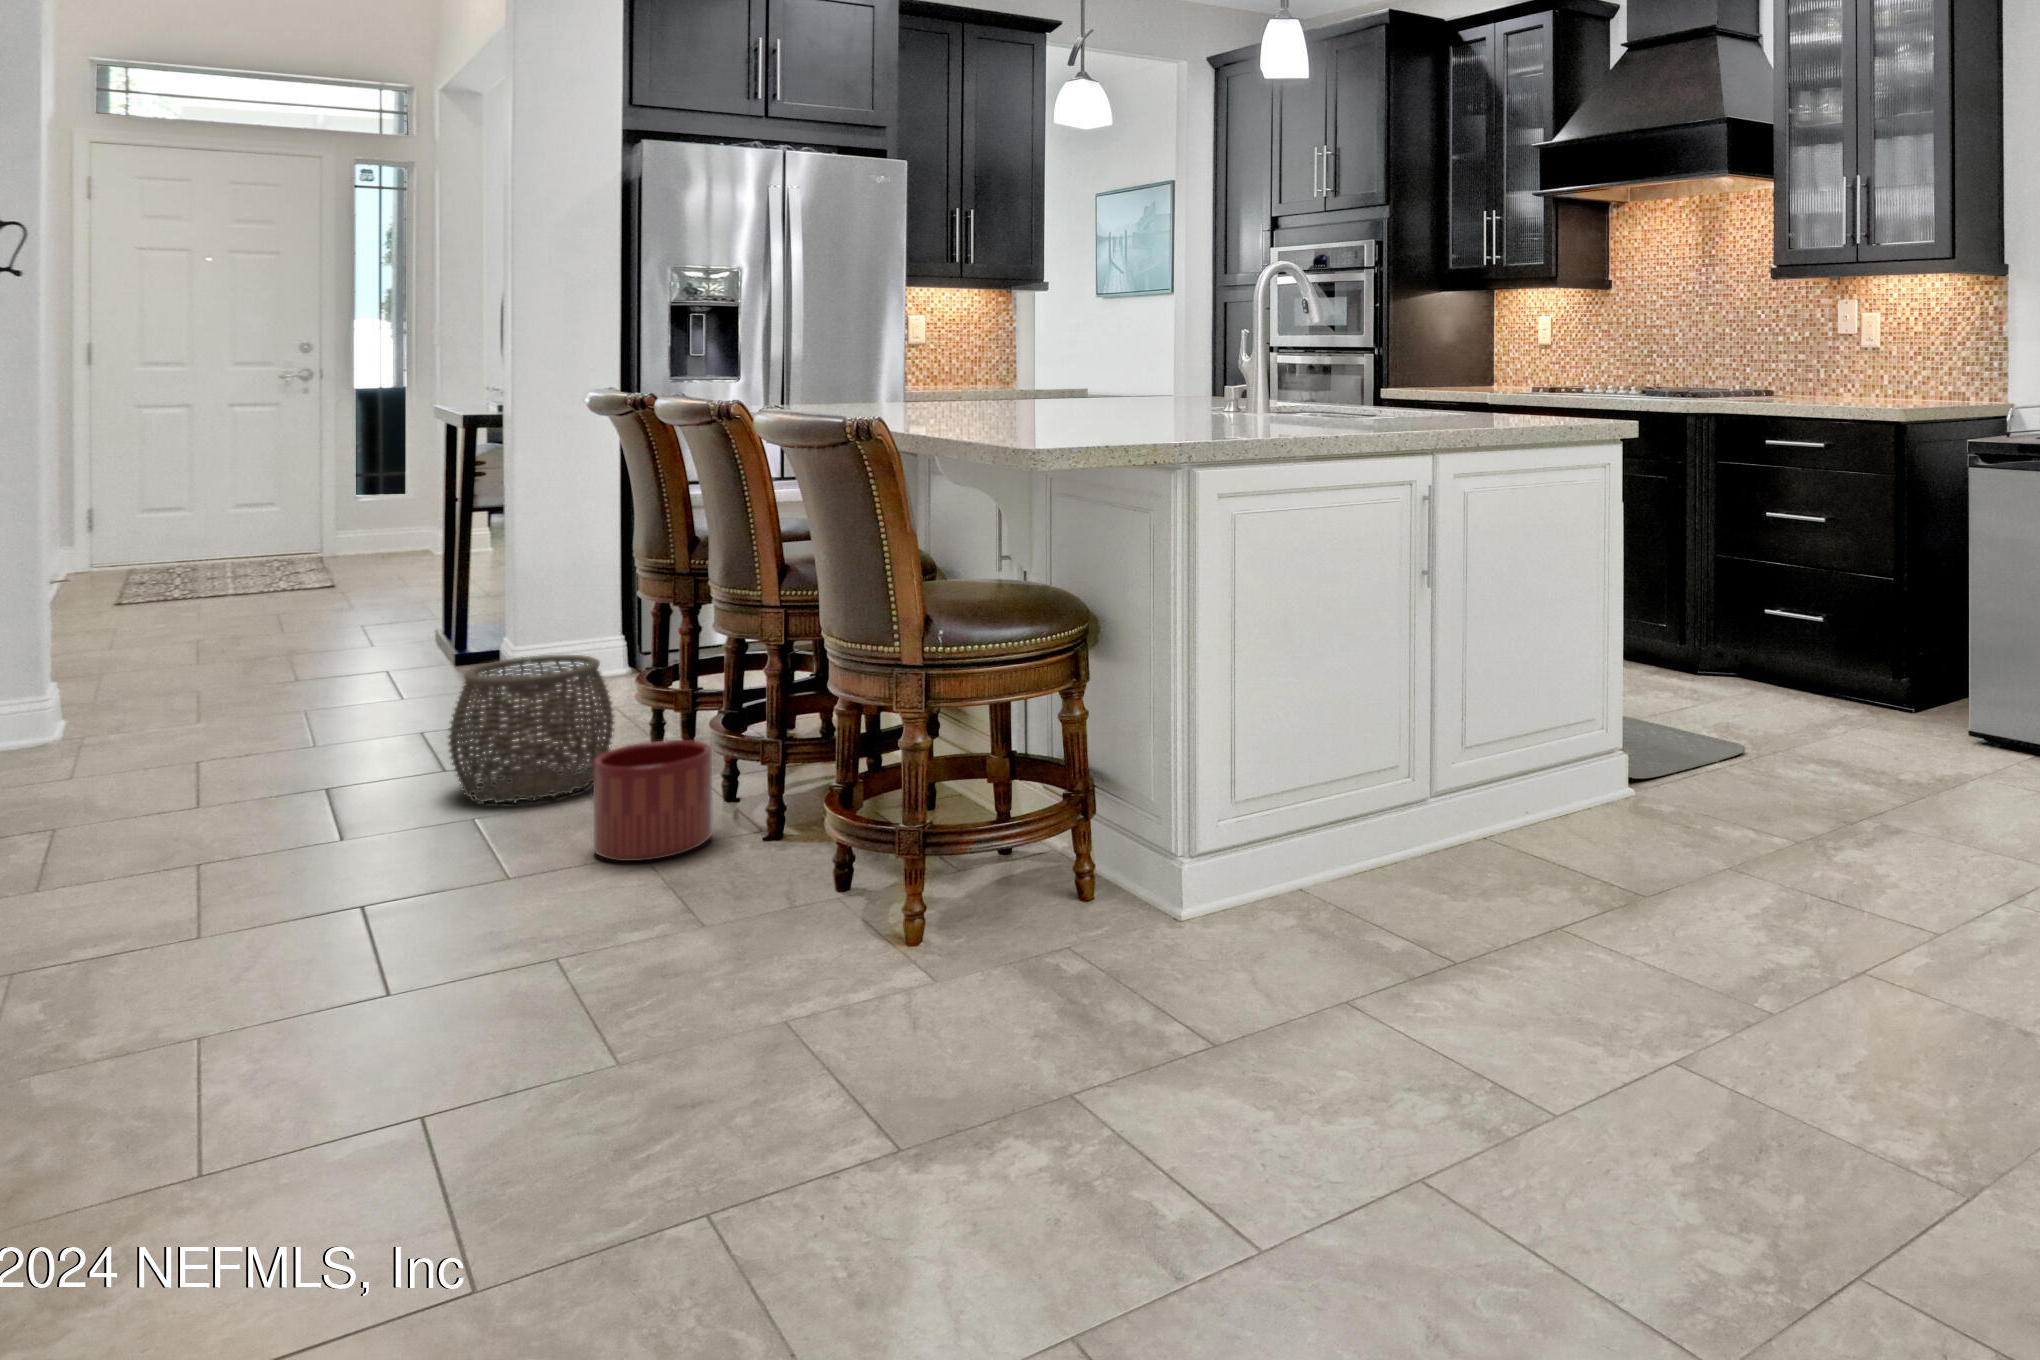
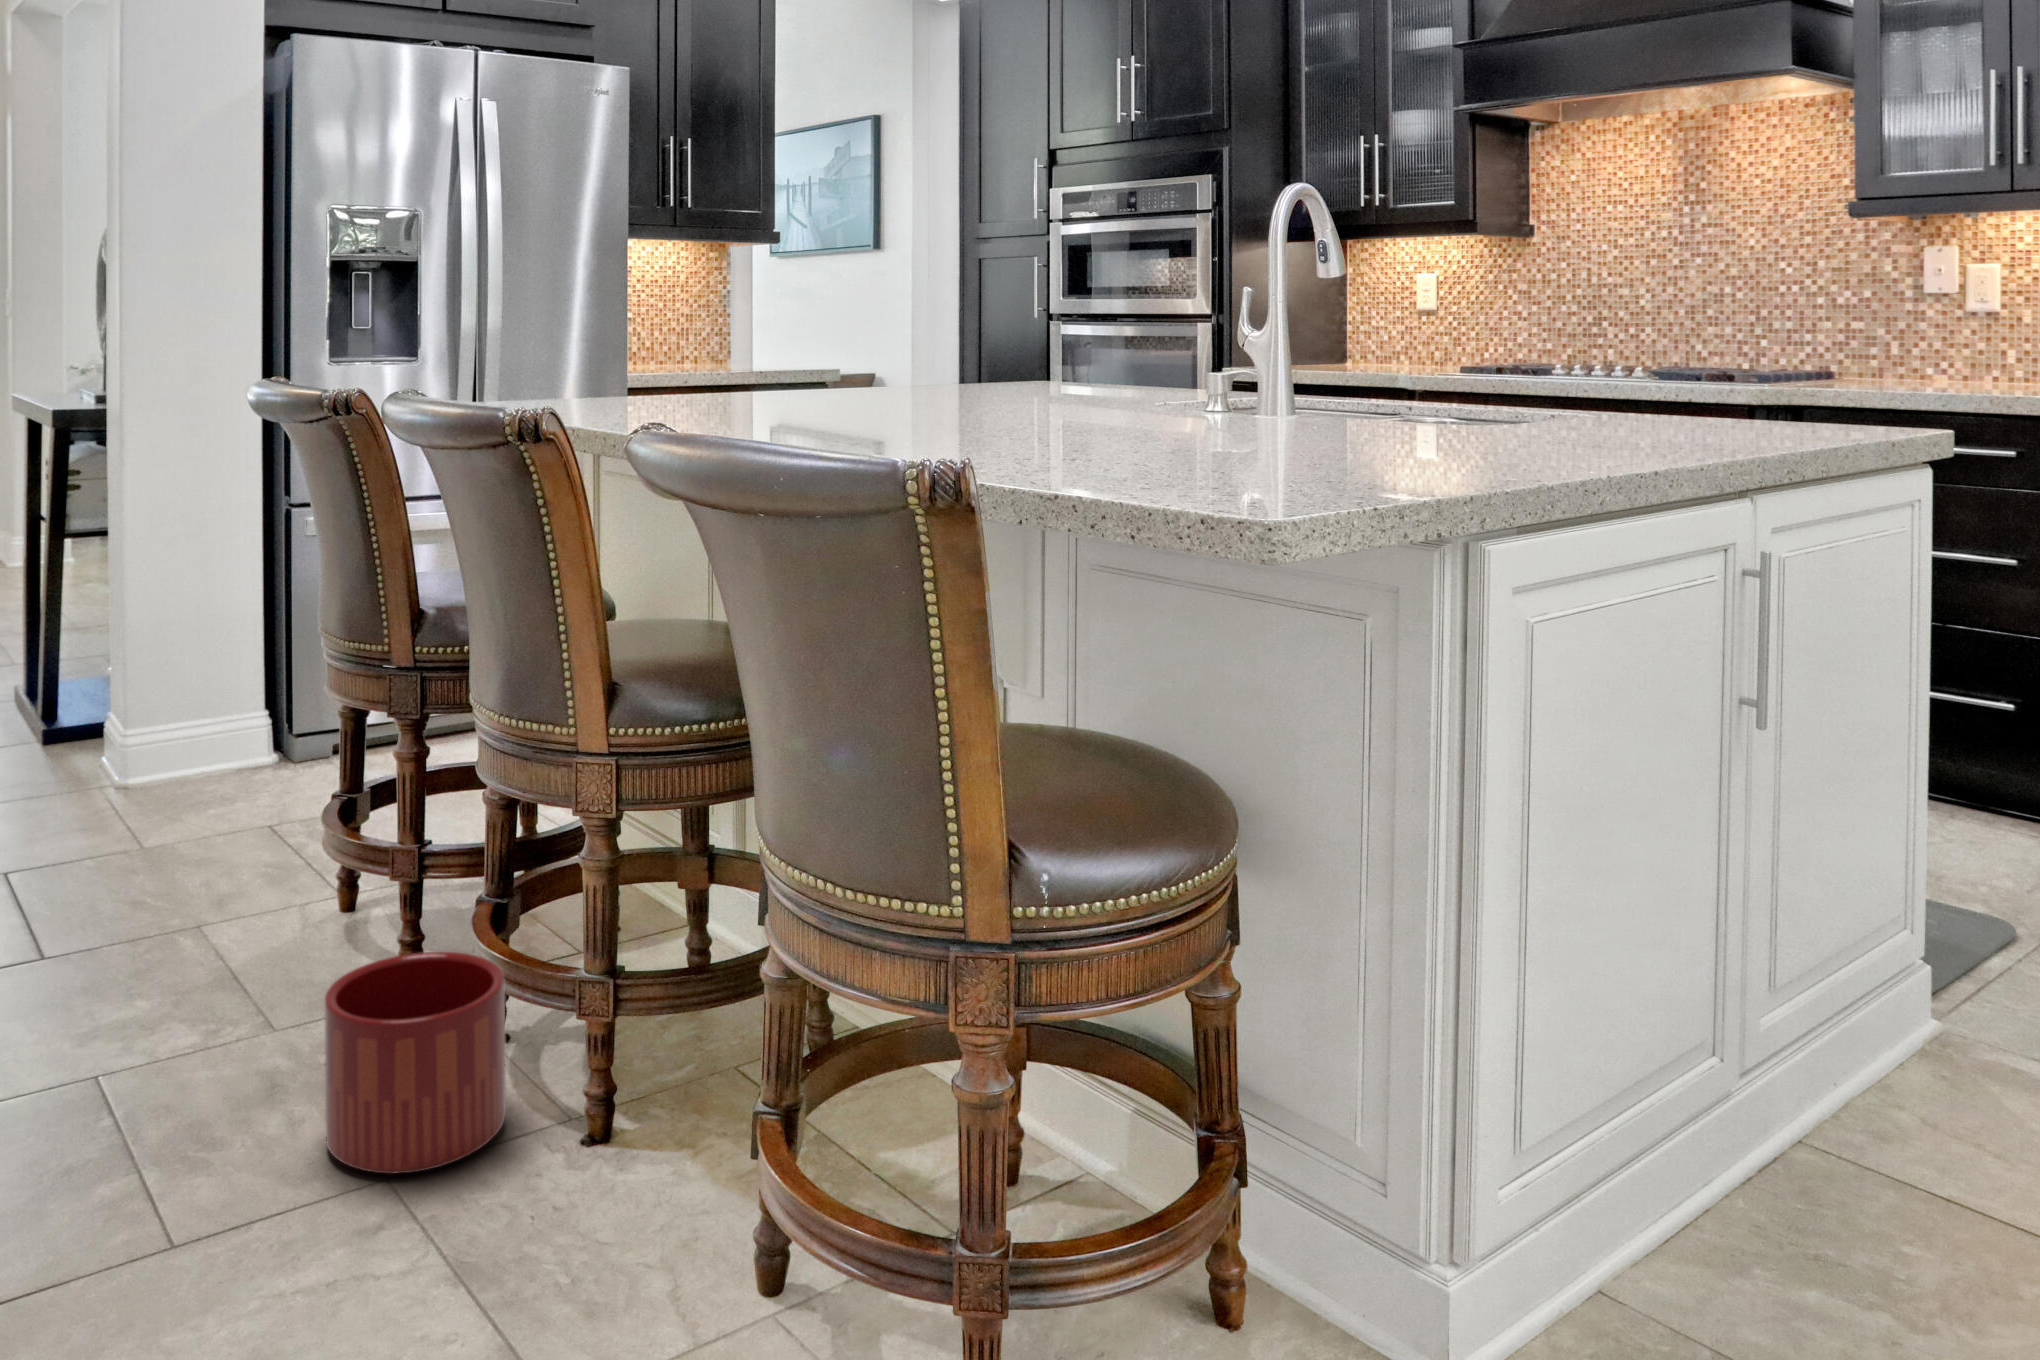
woven basket: present [448,655,614,803] -> none [80,783,318,1027]

